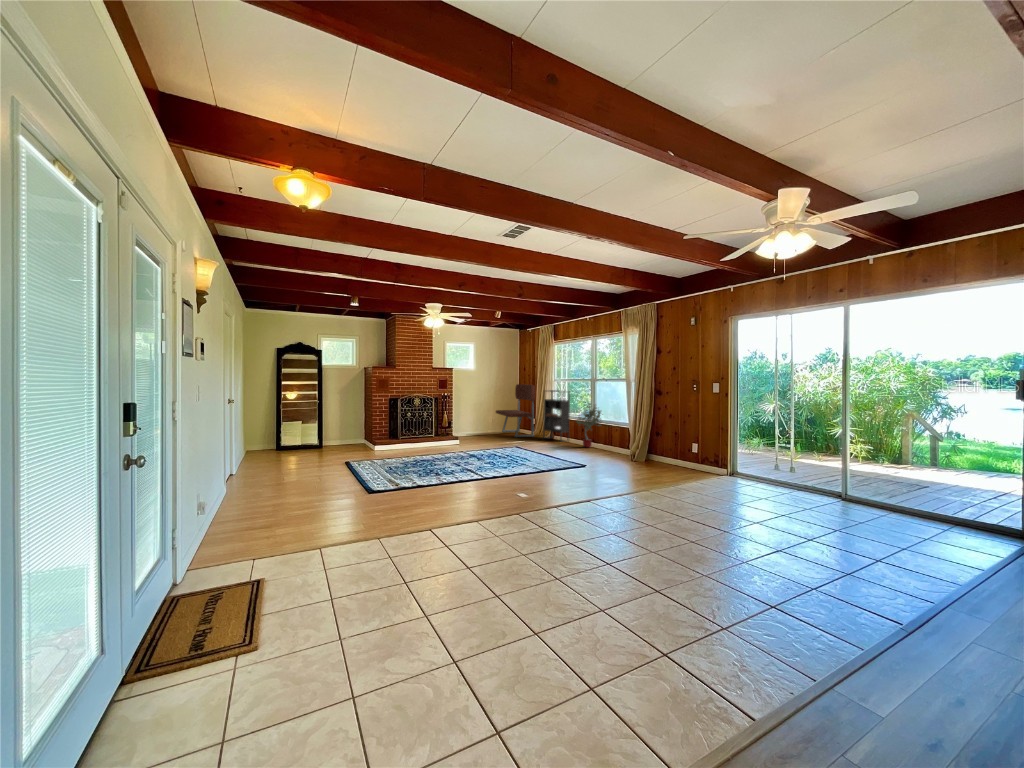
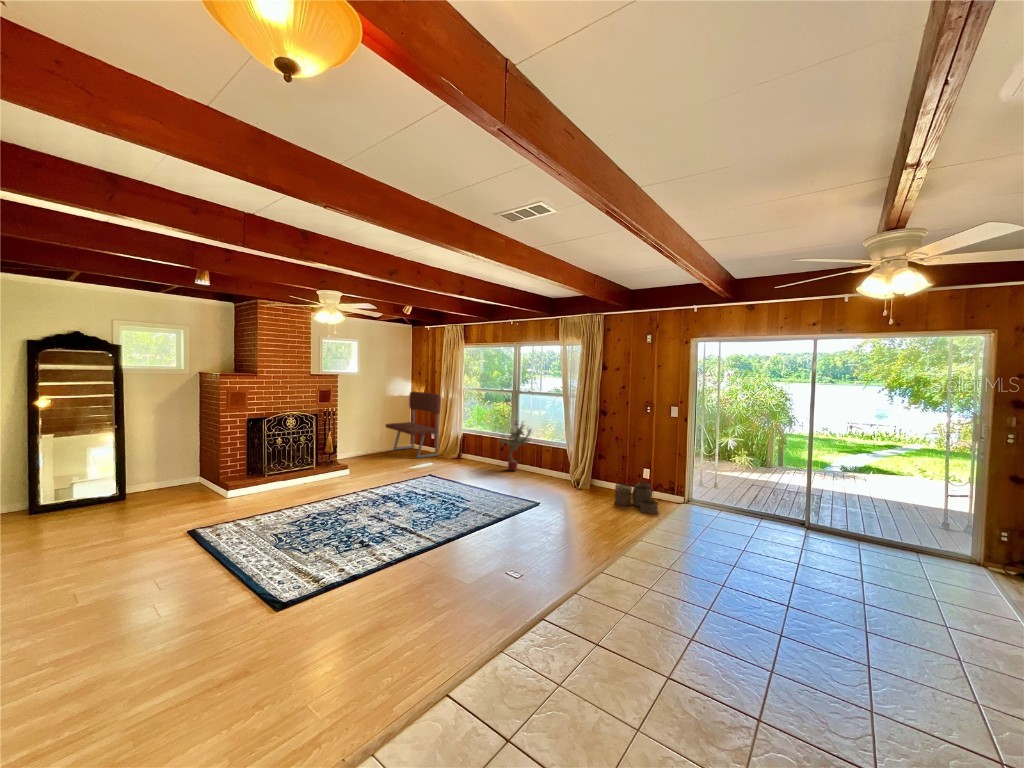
bookshelf: present [543,390,570,442] -> none [451,401,486,463]
woven basket: none [655,452,698,479] -> present [615,481,658,514]

